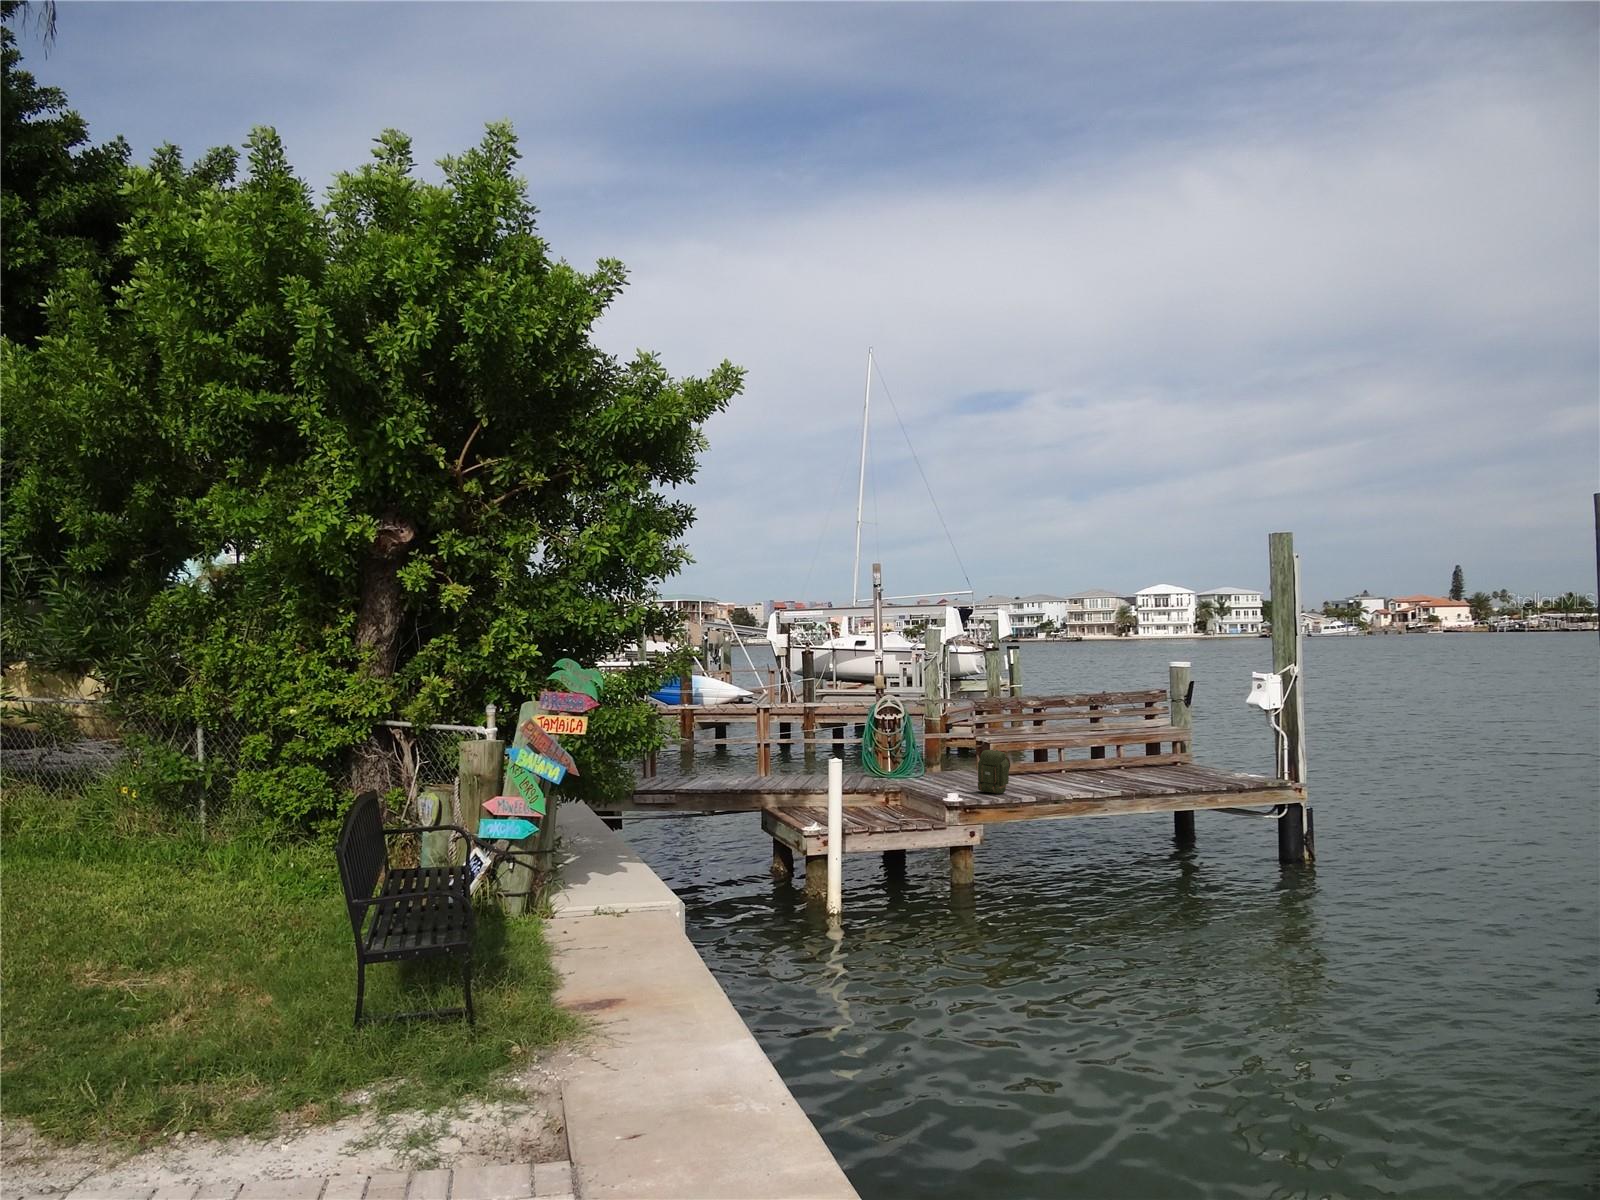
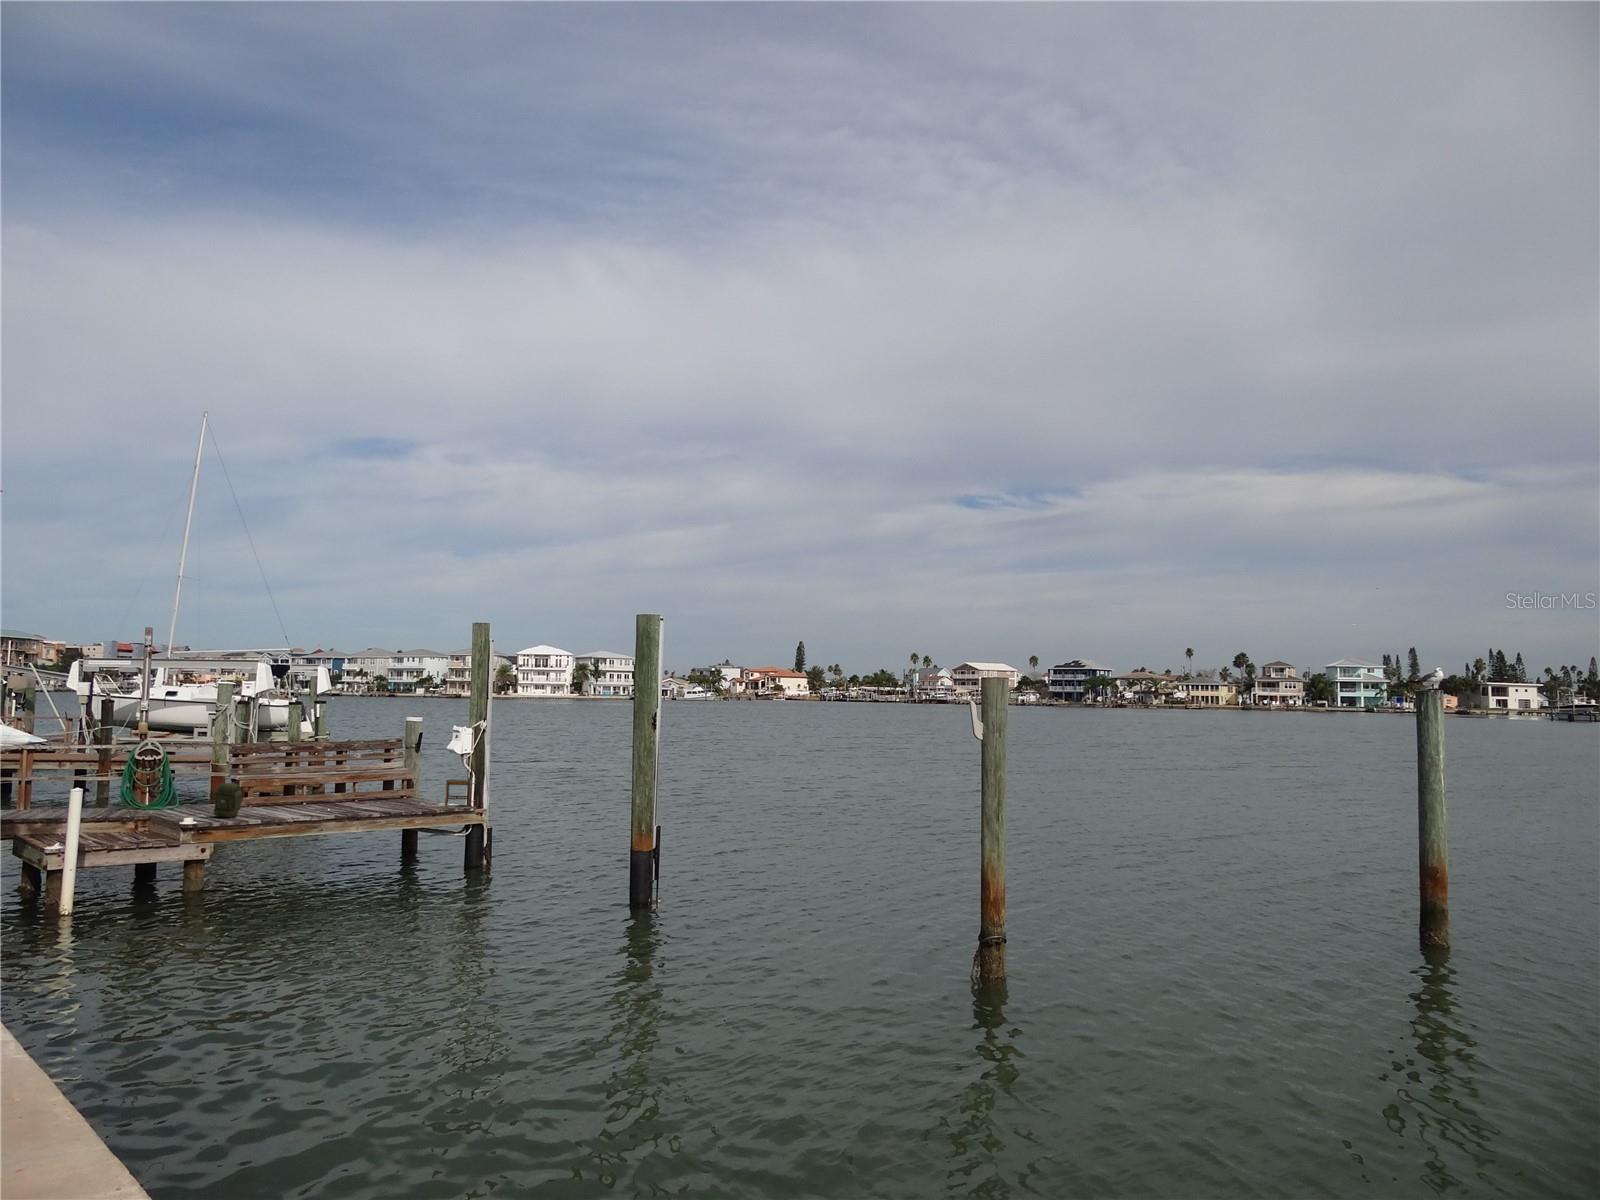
chair: none [1247,711,1289,781] -> present [445,763,473,807]

